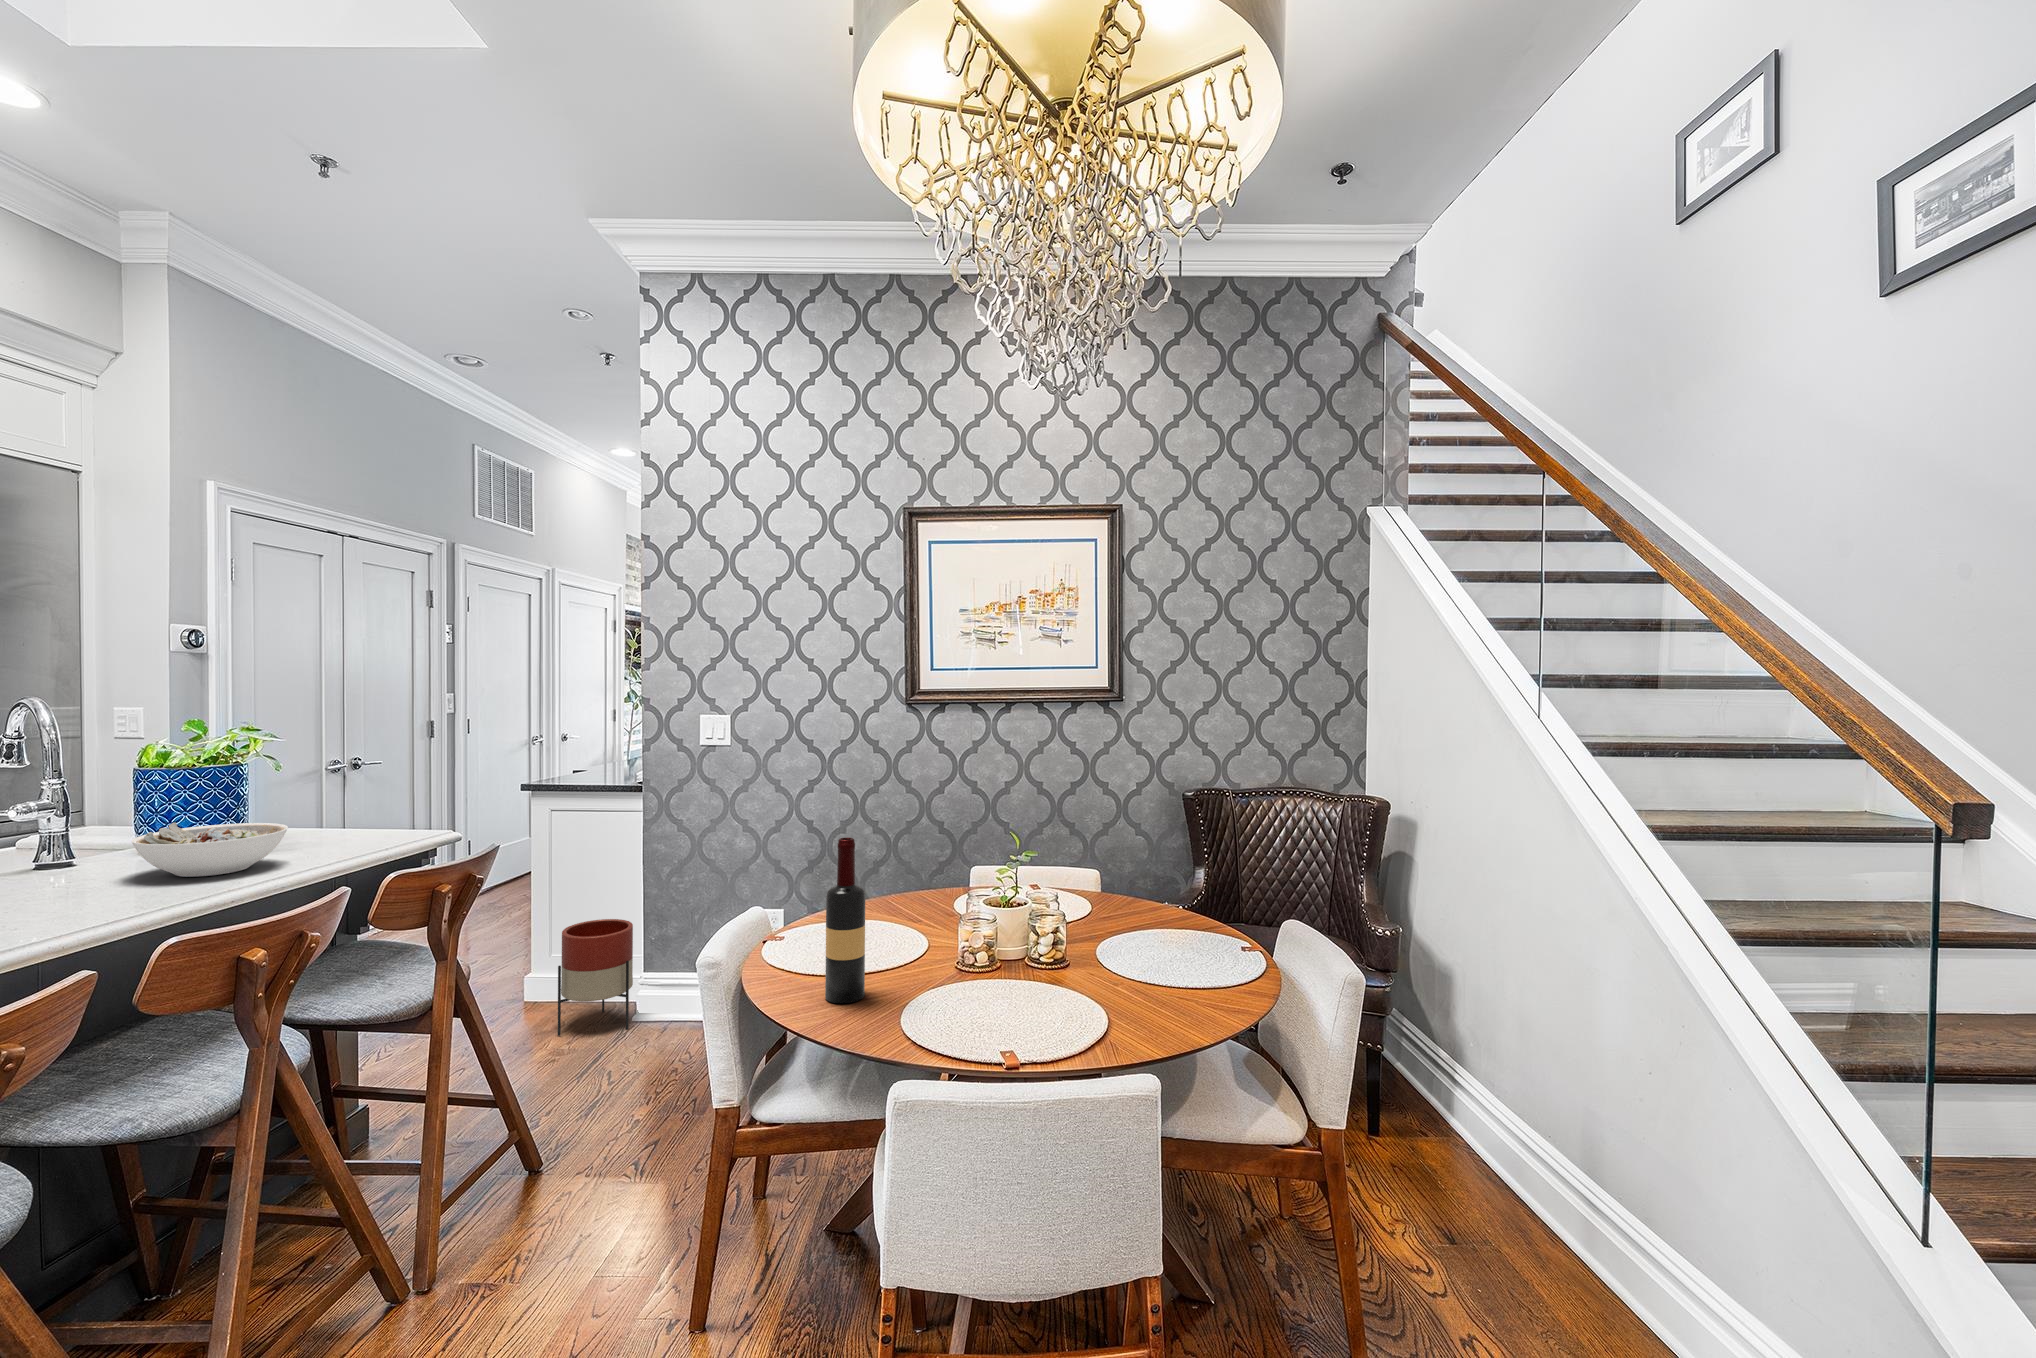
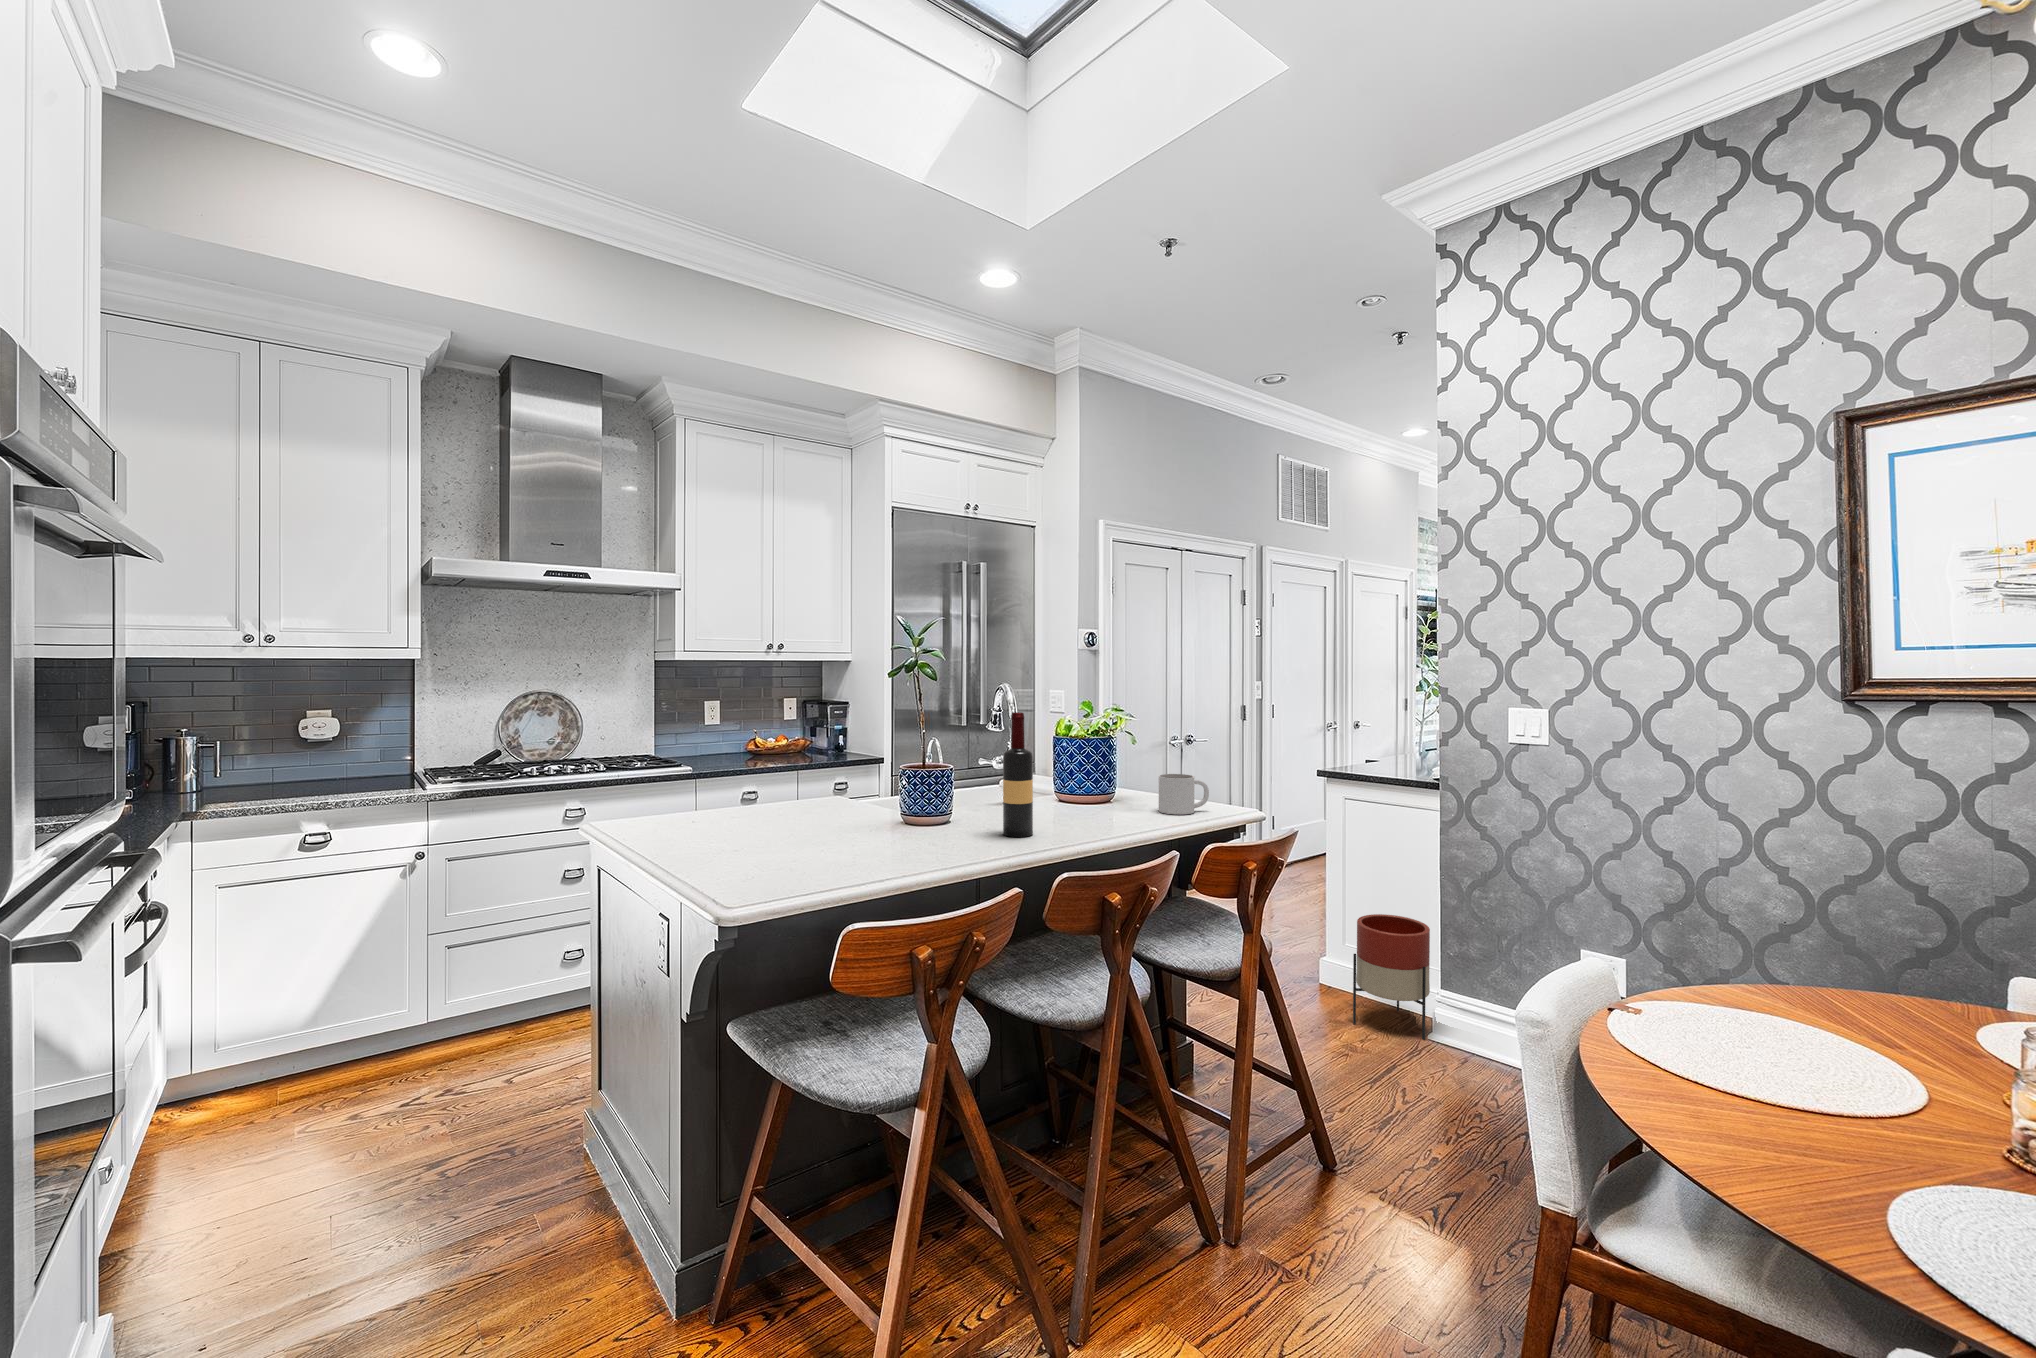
mug: none [319,803,389,851] -> present [1159,774,1209,815]
bowl: present [132,823,288,877] -> none [1044,777,1137,823]
wine bottle: present [825,837,865,1003] -> present [1003,712,1033,837]

